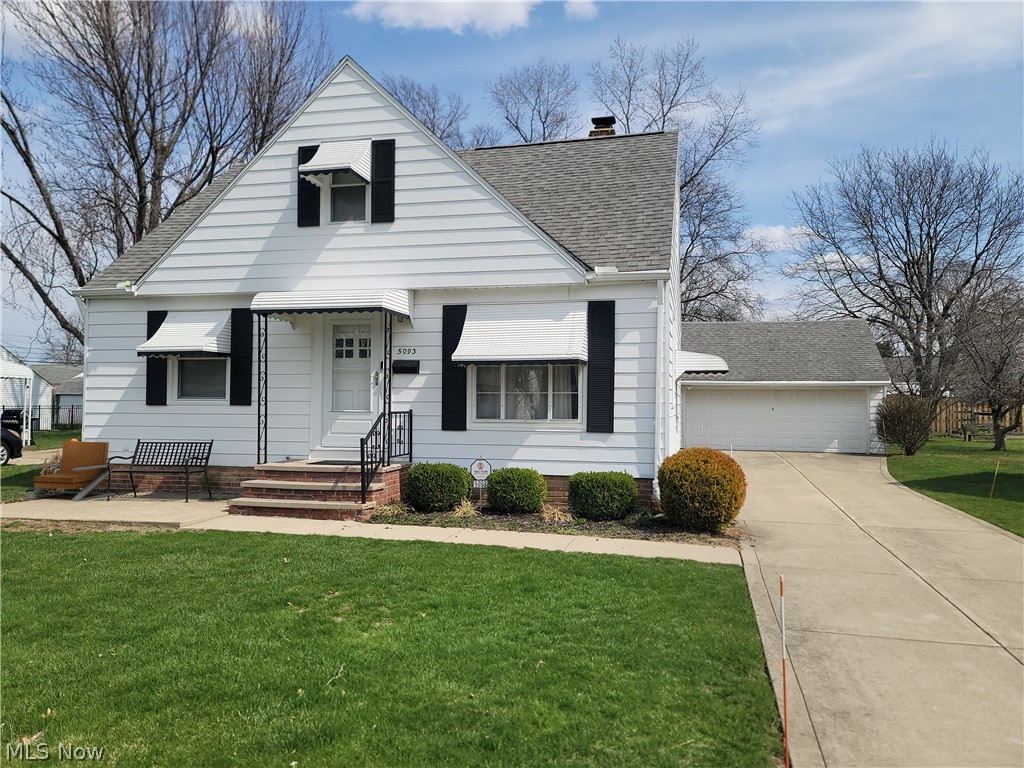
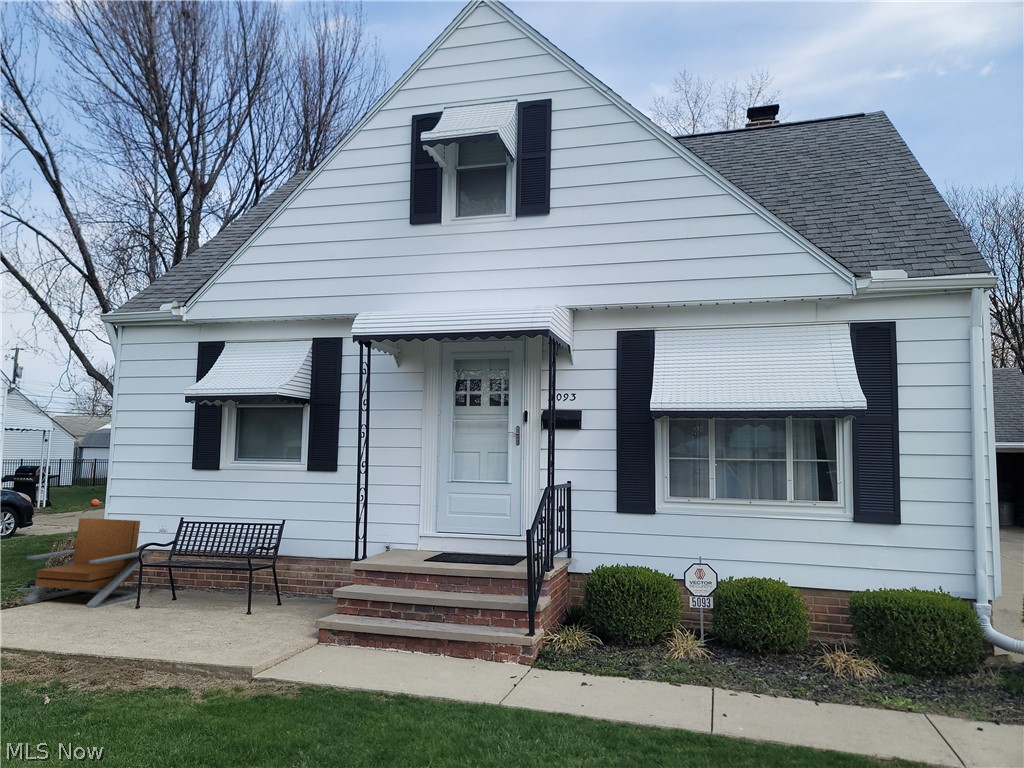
potted tree: present [198,464,222,502] -> none [260,552,297,610]

